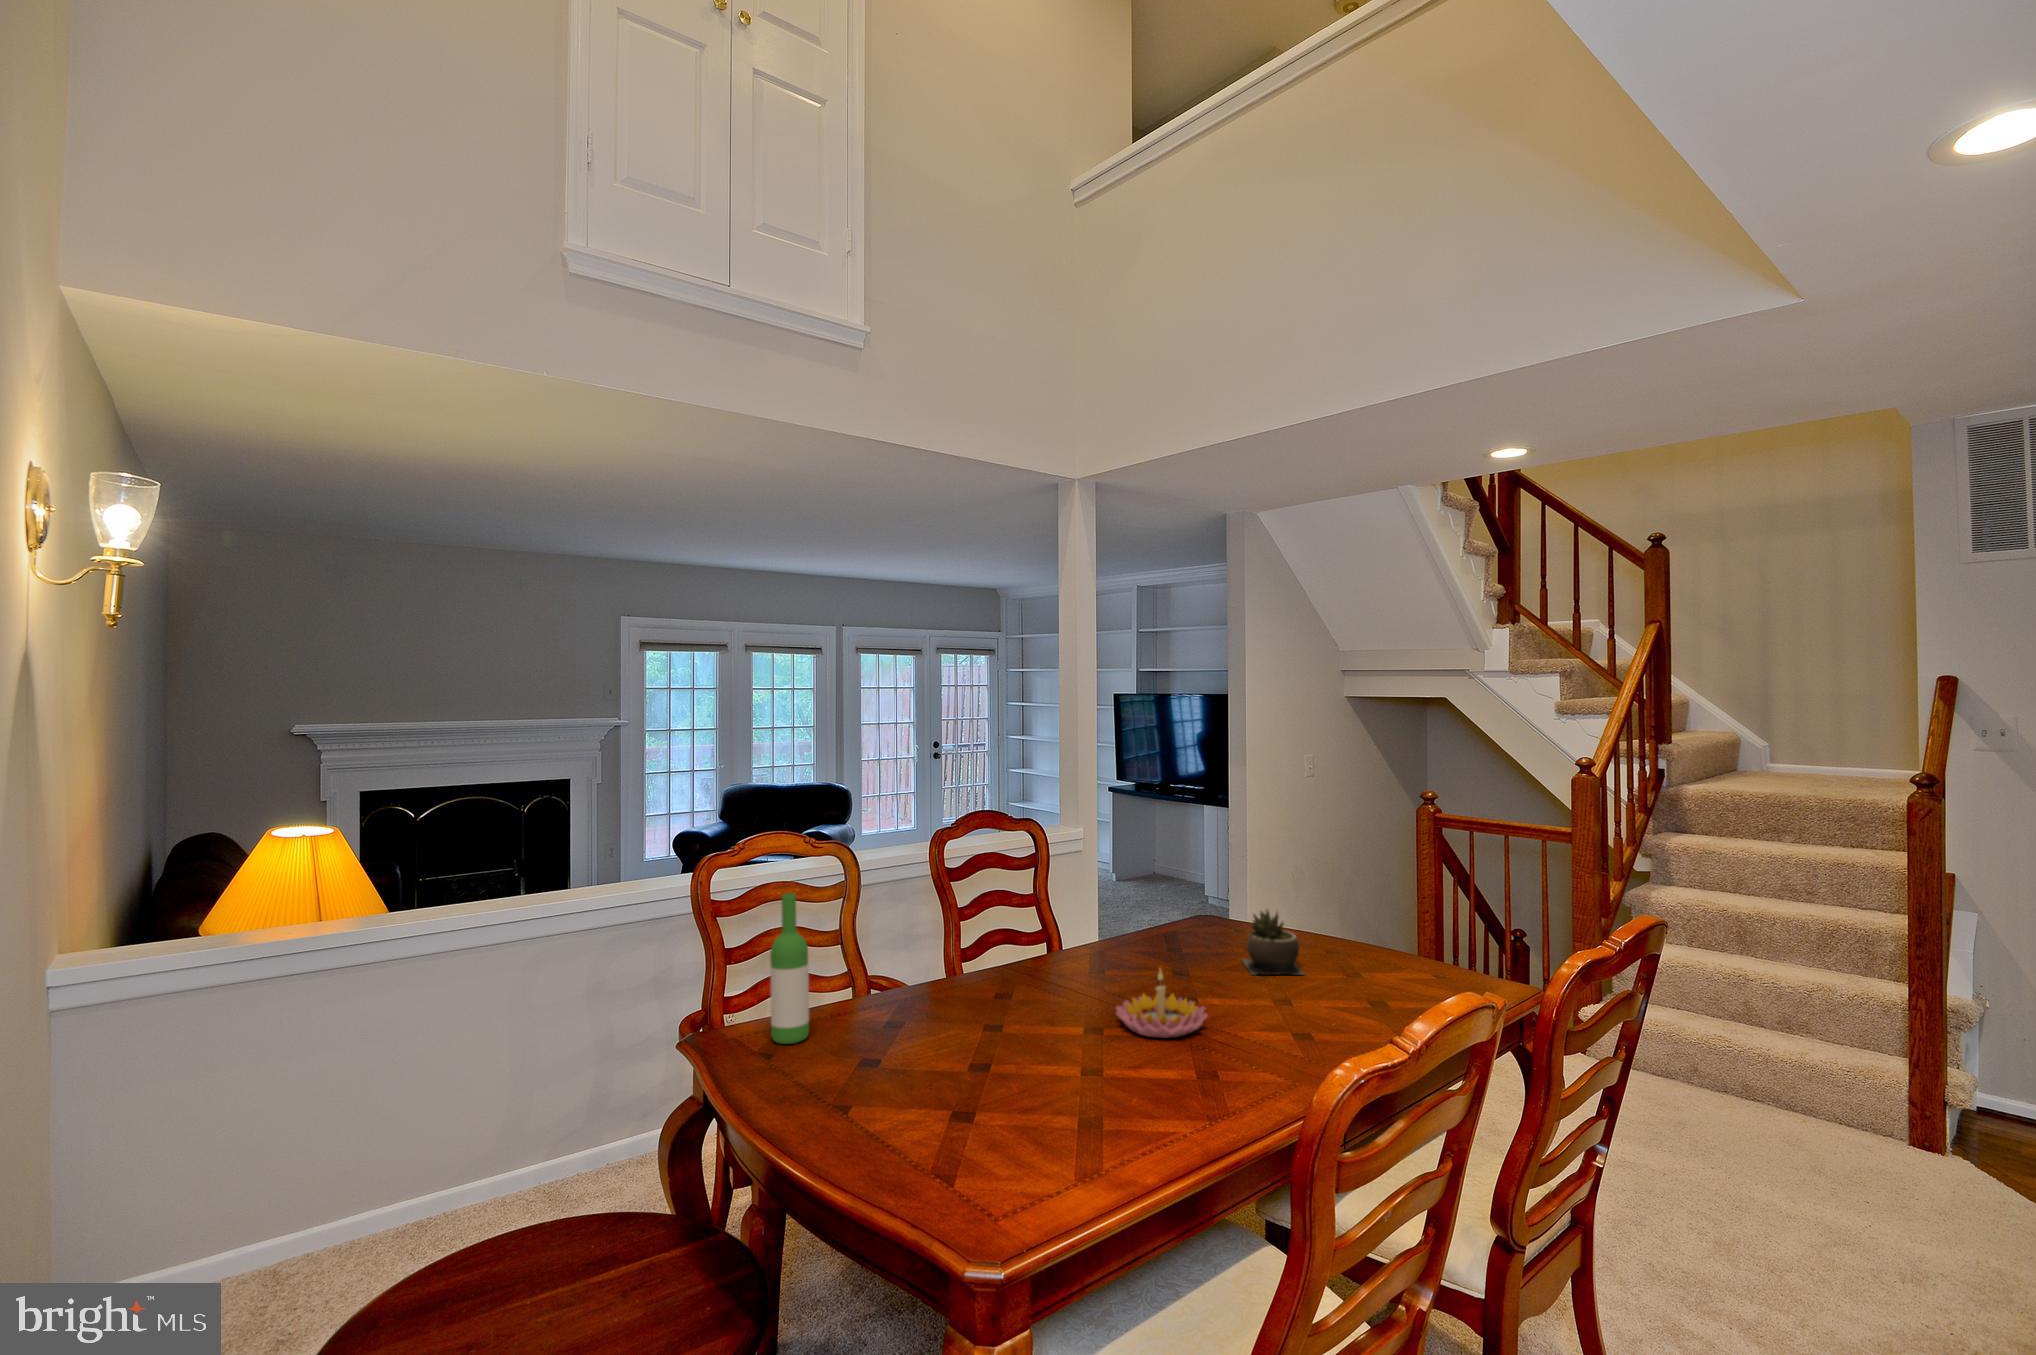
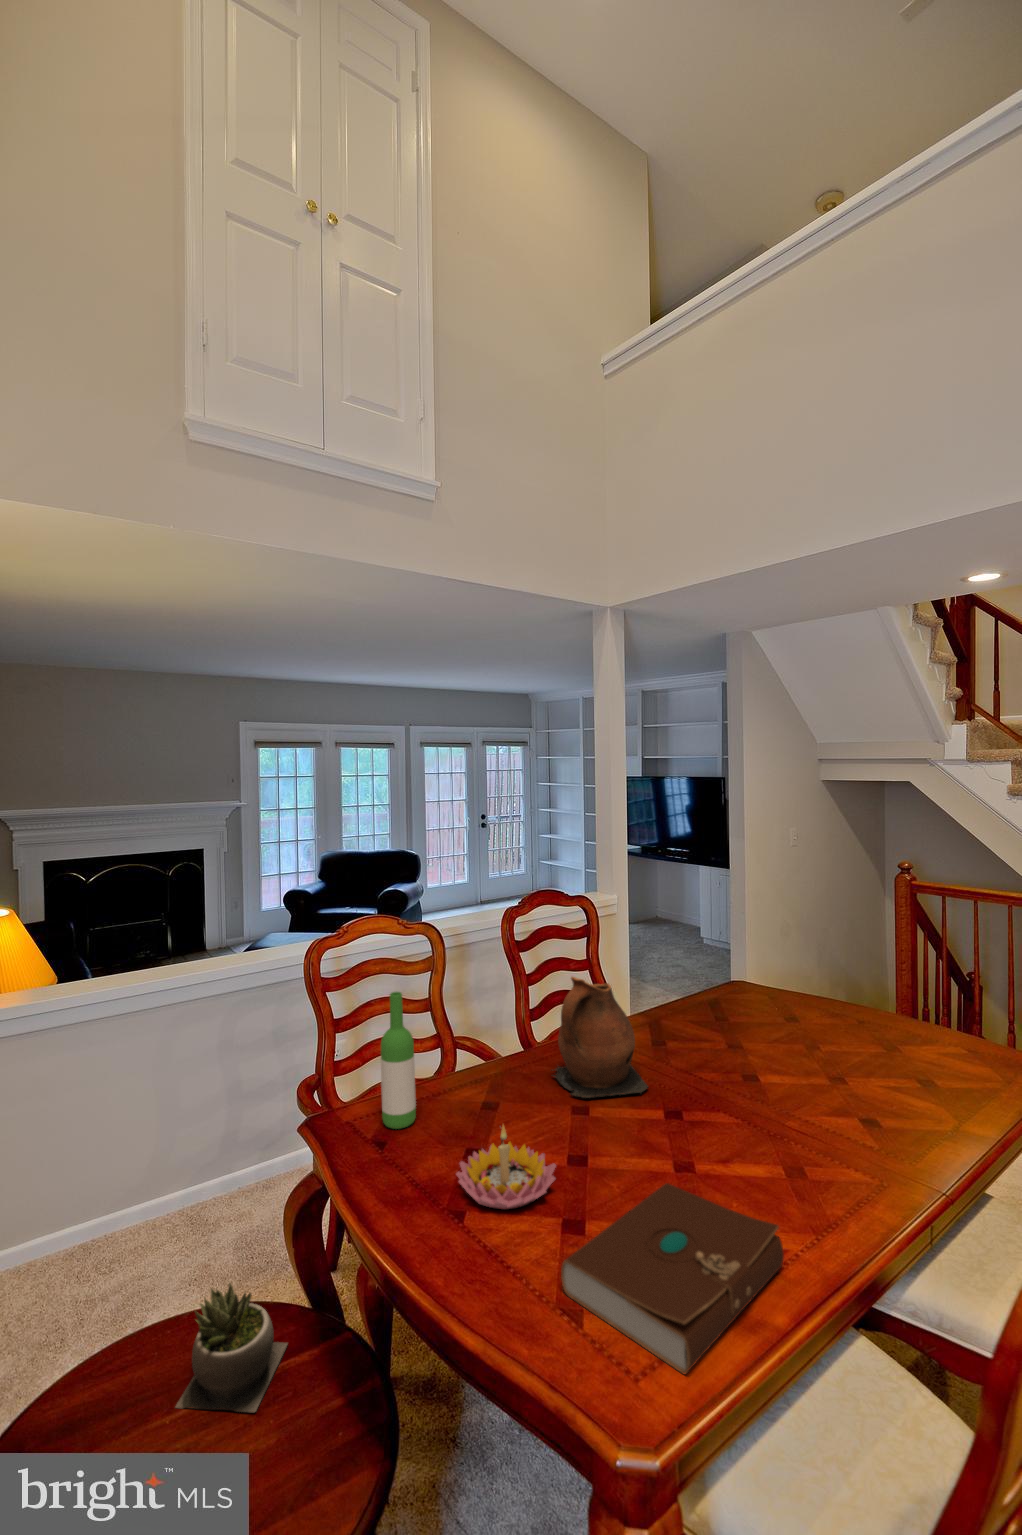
ceramic pitcher: none [968,884,1074,1017] -> present [554,977,648,1098]
succulent plant: present [1242,910,1304,975] -> present [176,1283,288,1412]
candle holder: present [1116,969,1208,1038] -> present [456,1126,556,1210]
book: none [938,1075,1169,1218] -> present [561,1183,784,1374]

